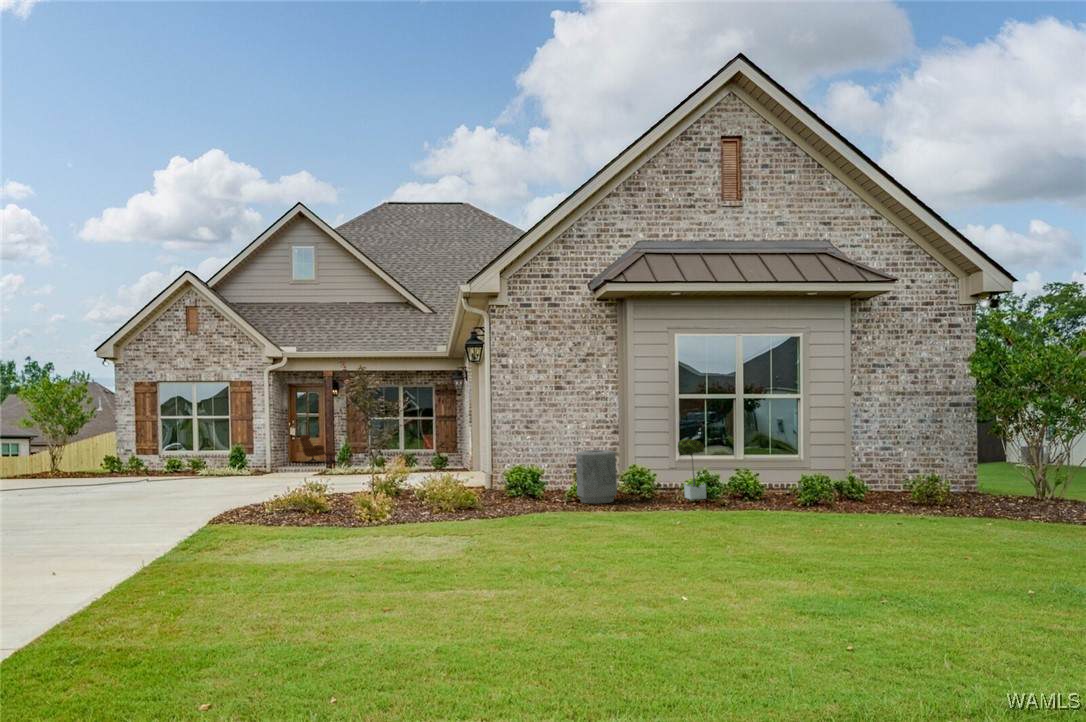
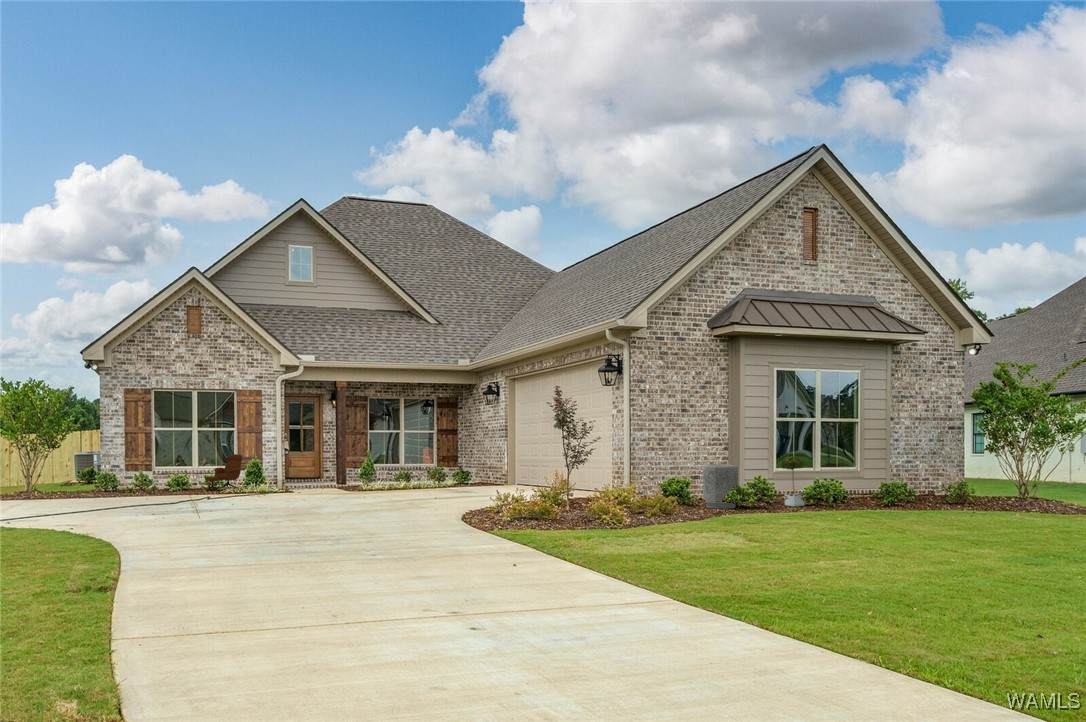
lounge chair: present [300,435,337,462] -> present [205,454,242,490]

